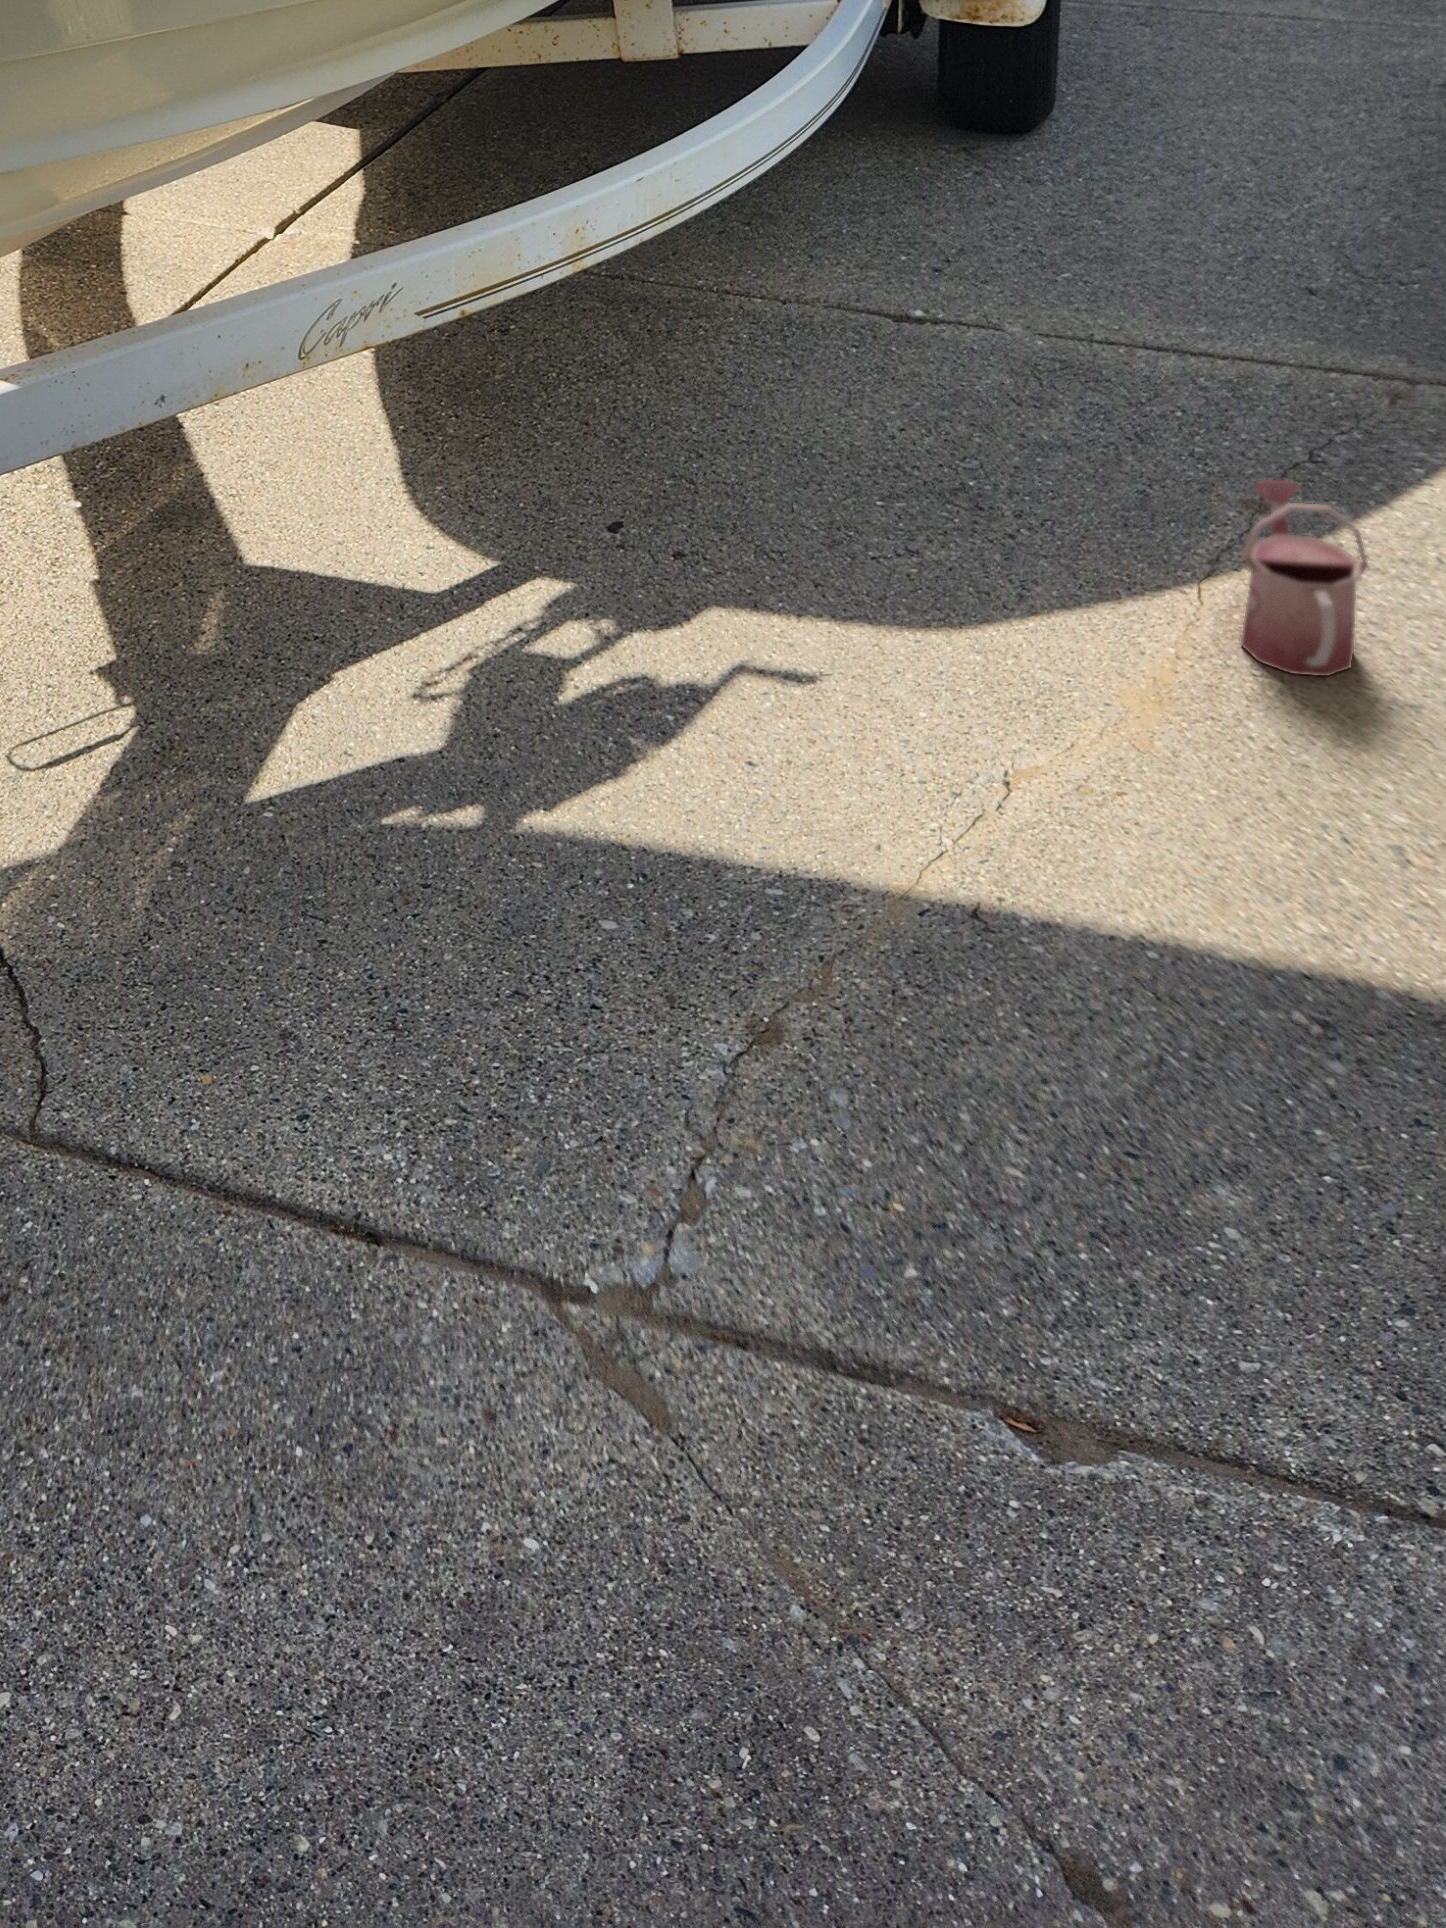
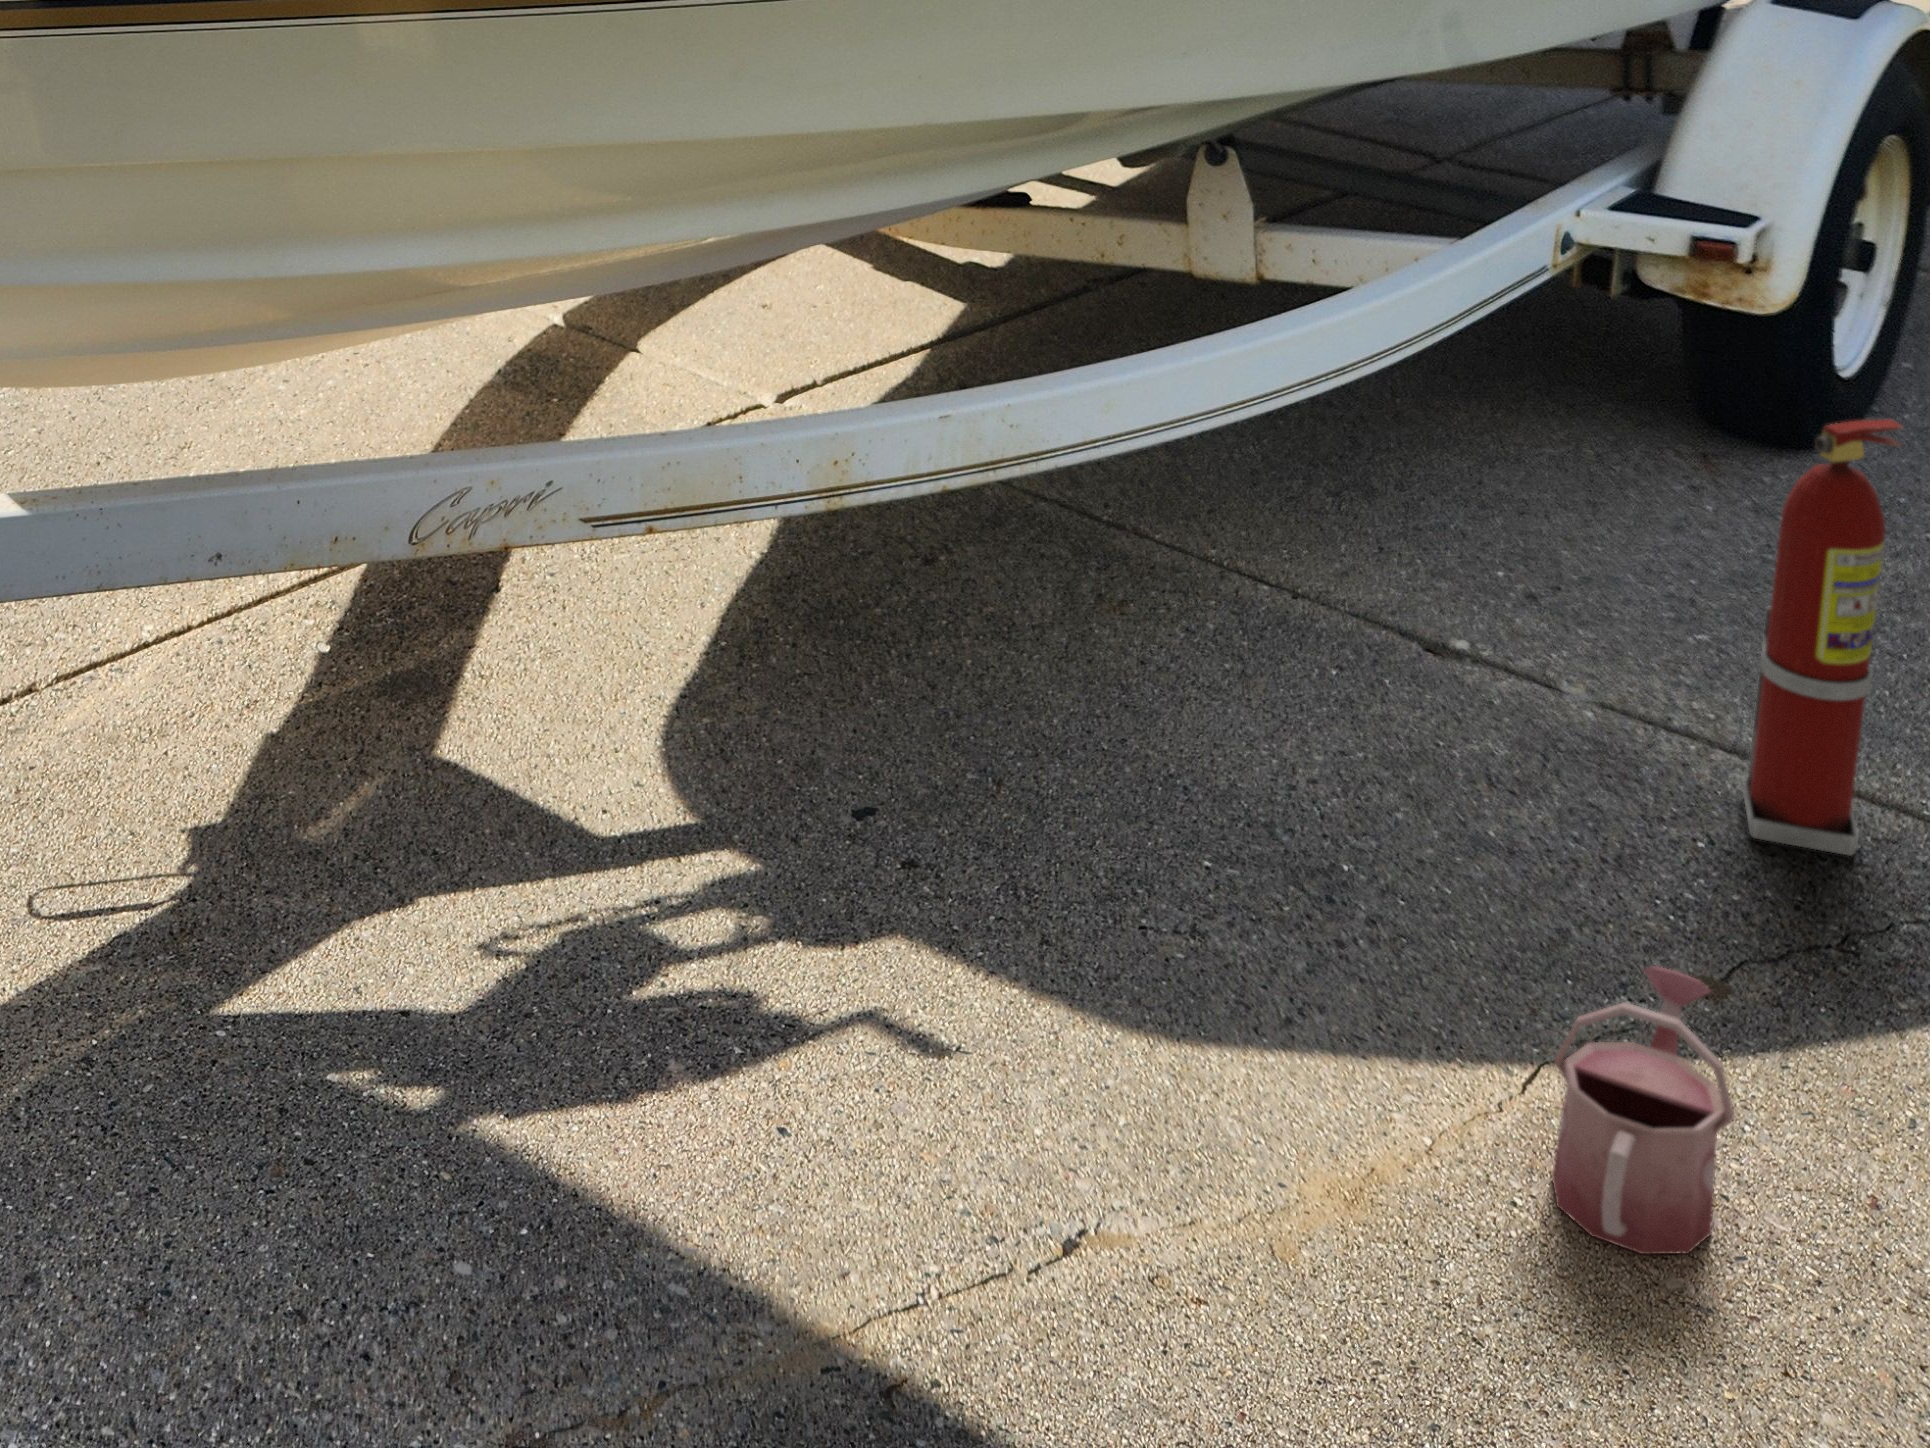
fire extinguisher: none [1146,76,1247,399] -> present [1742,420,1903,856]

